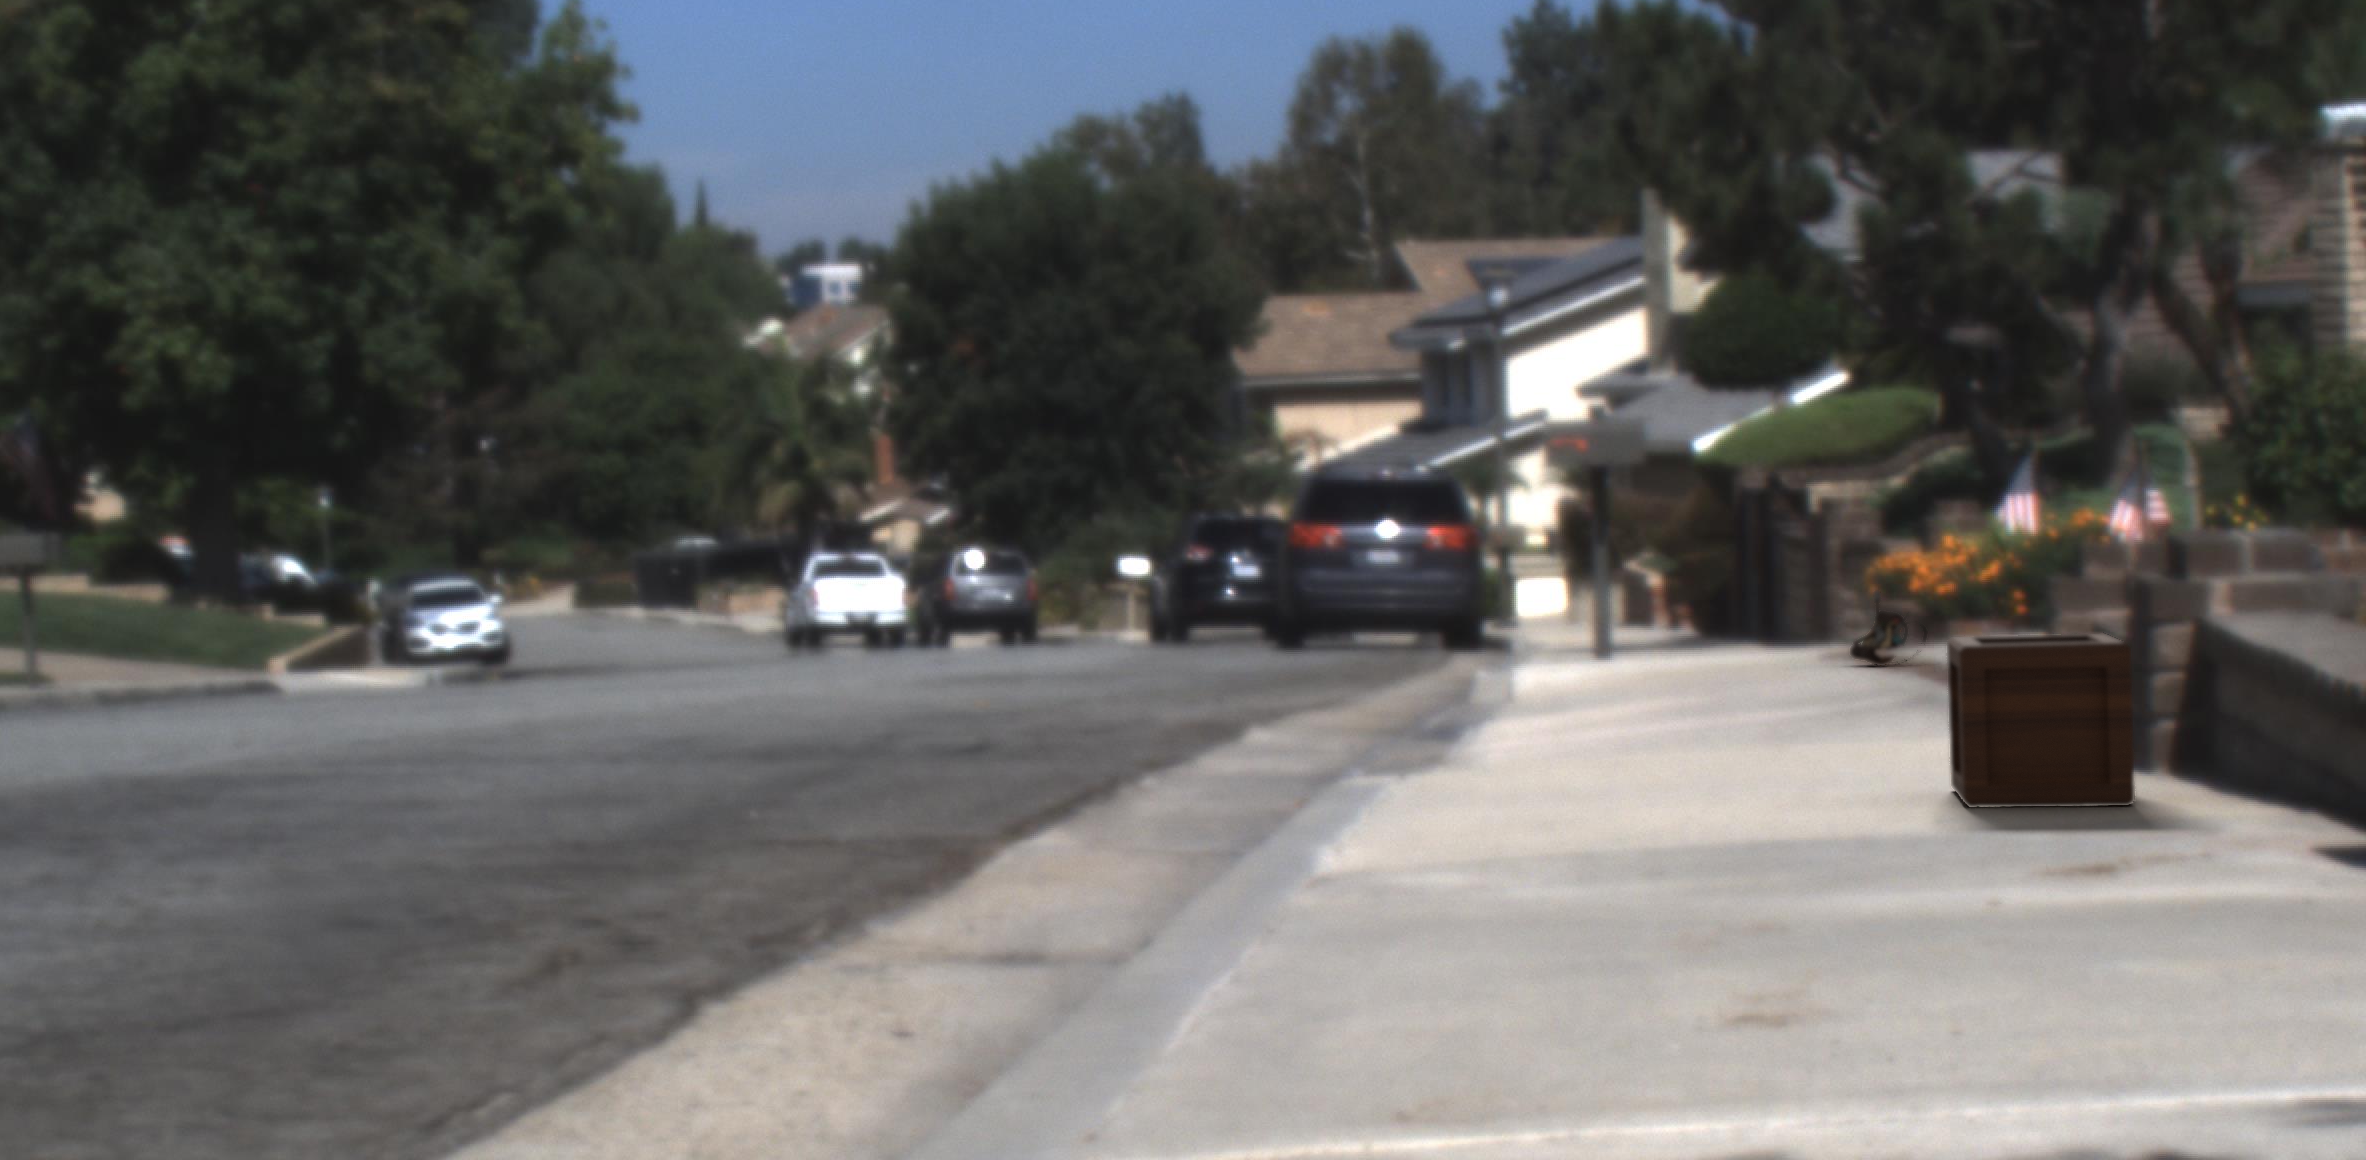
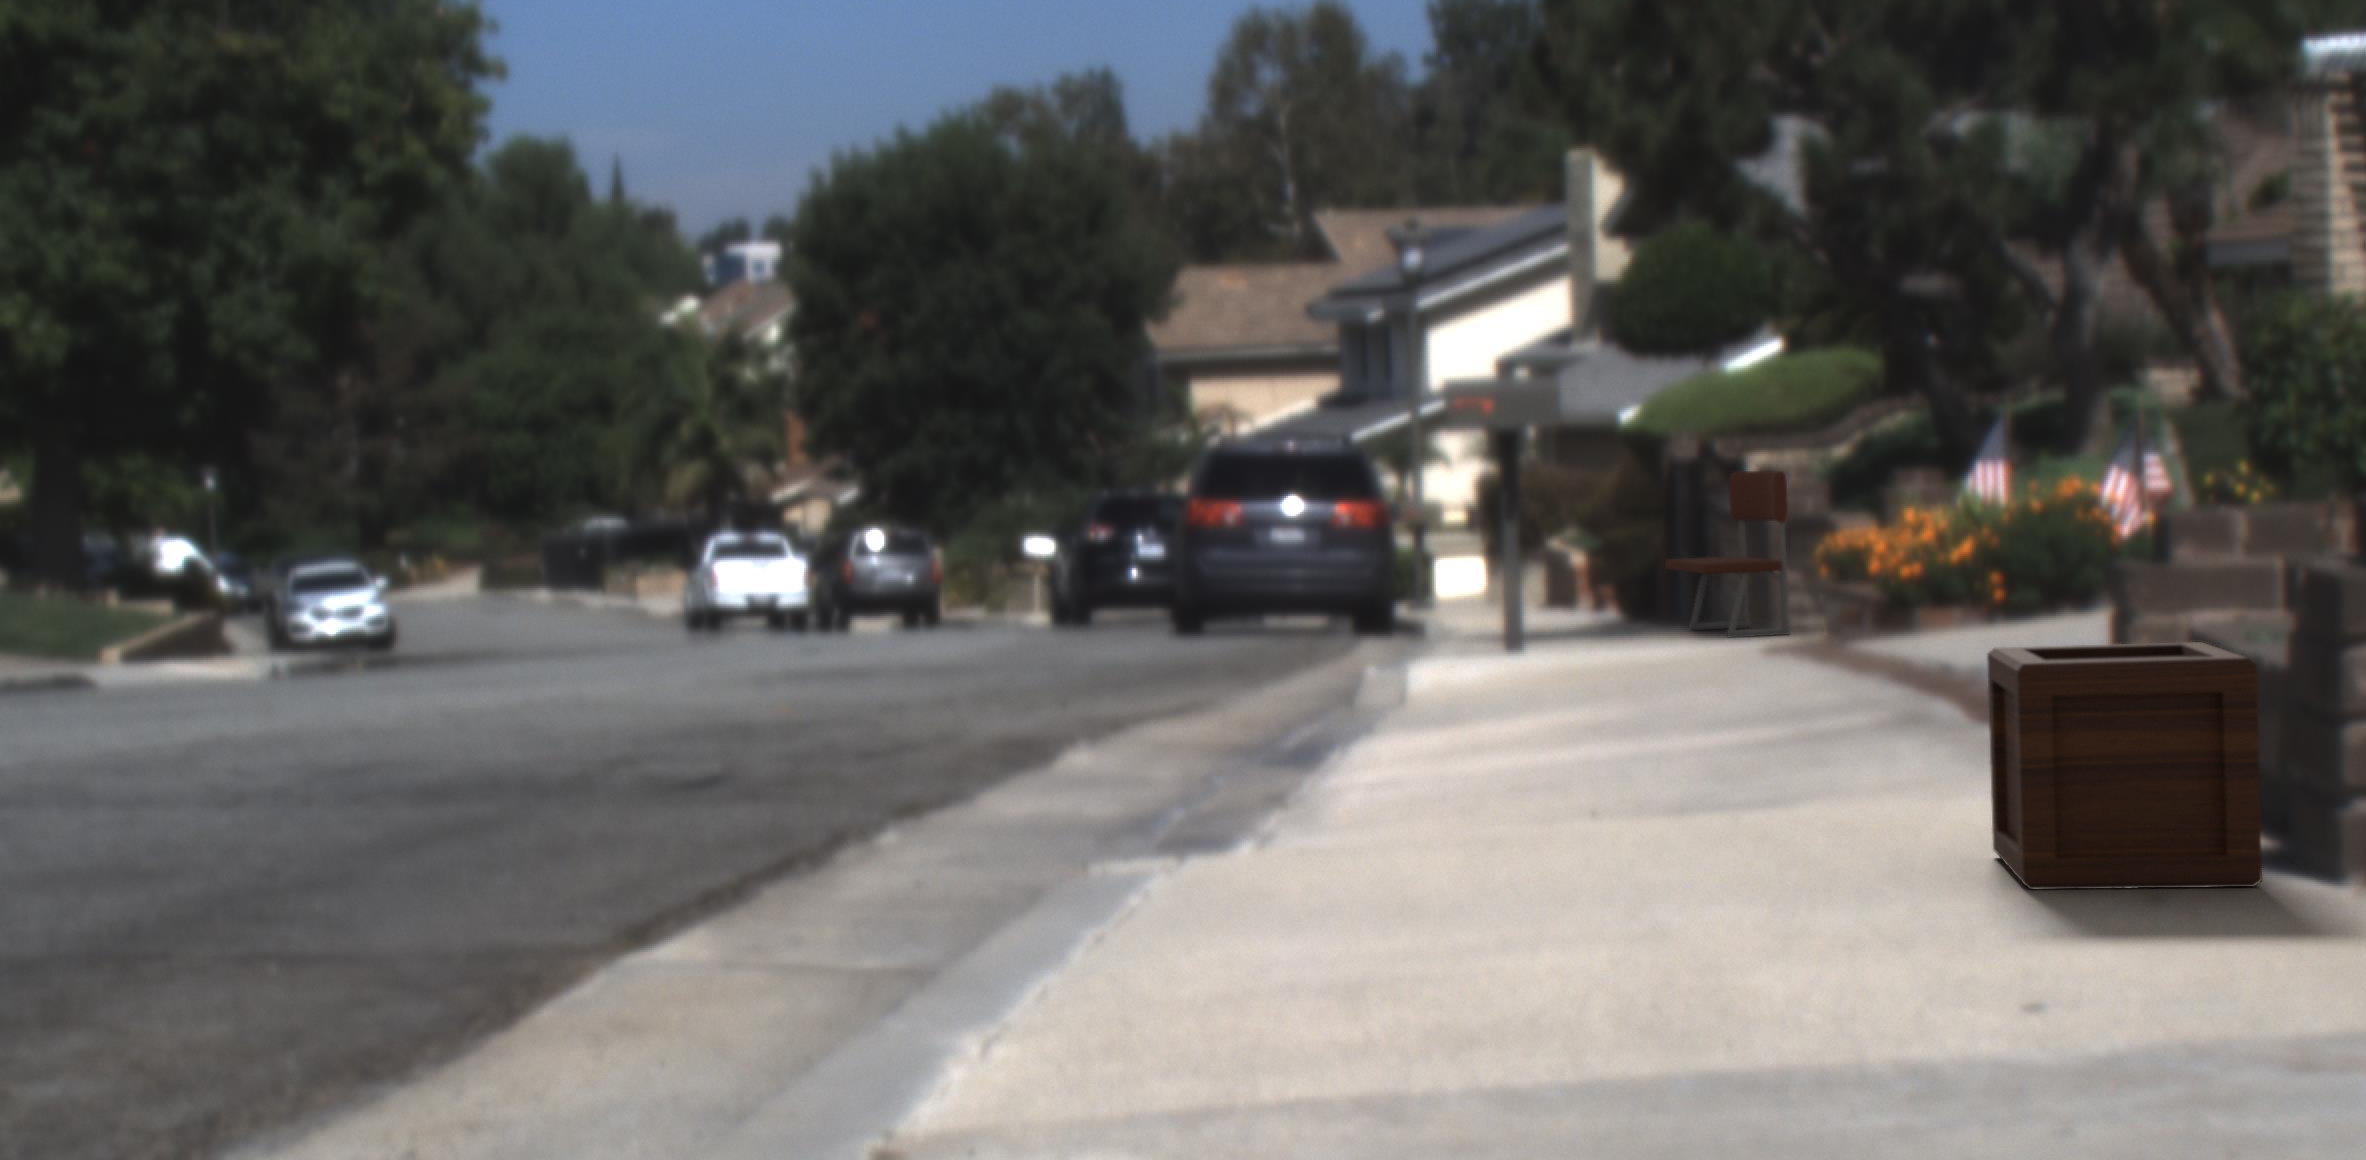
bench: none [1731,500,1843,649] -> present [1665,471,1791,637]
backpack: present [1850,591,1928,666] -> none [1805,572,1893,659]

